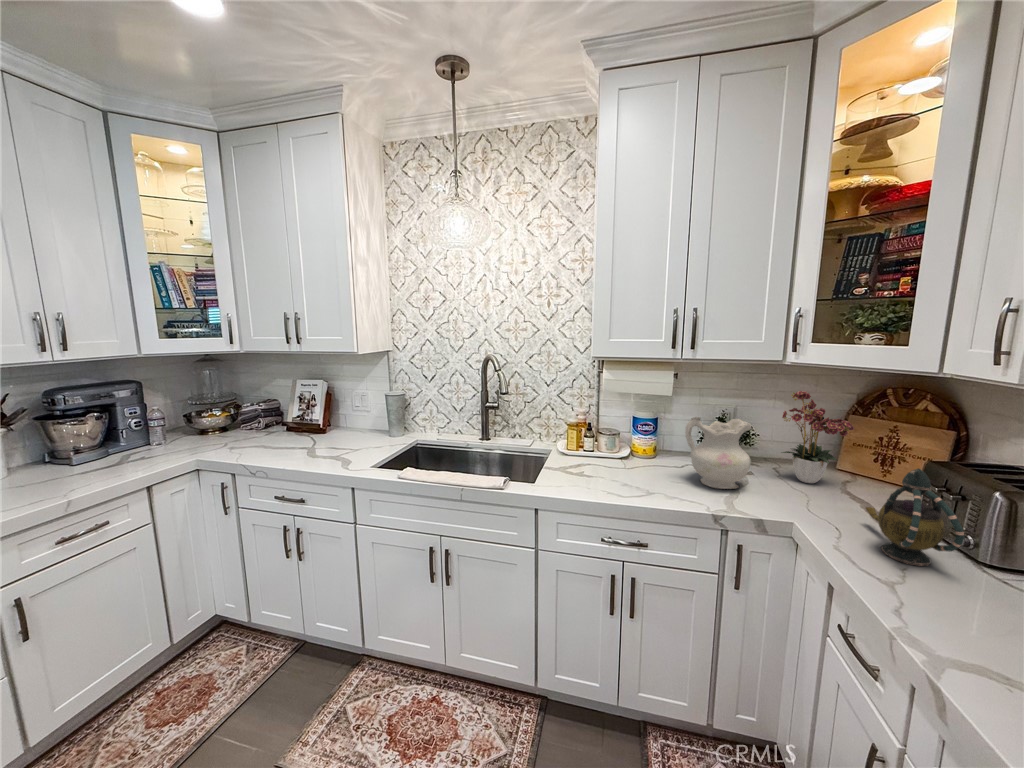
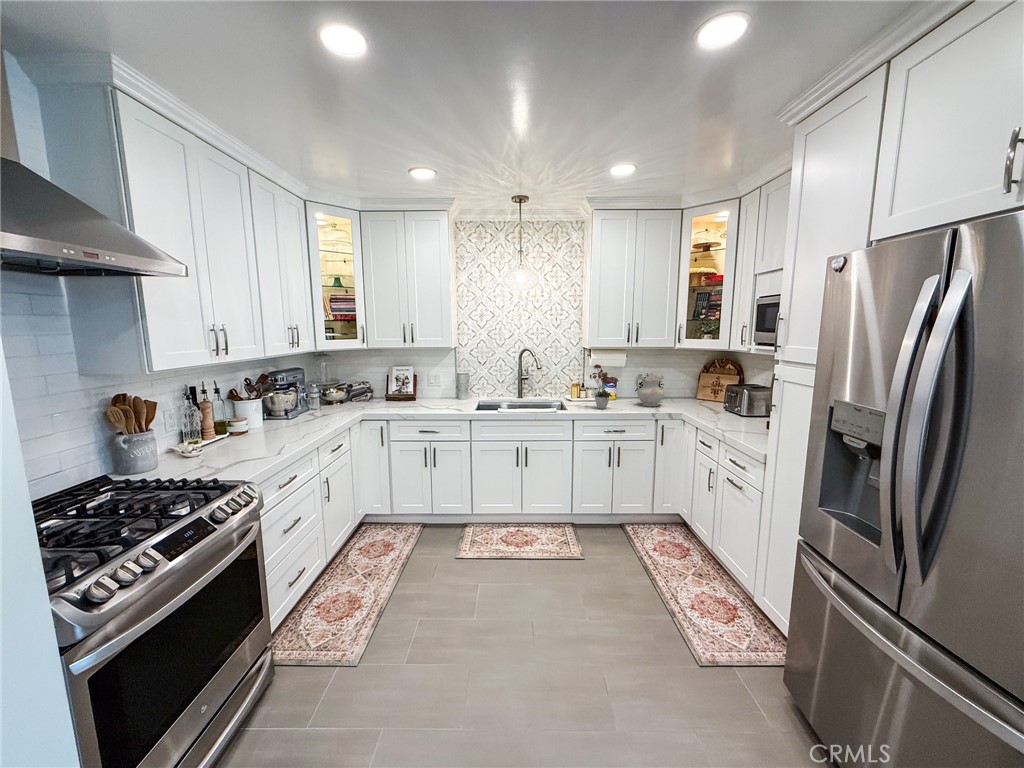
flower arrangement: present [782,391,854,483] -> present [590,364,618,409]
teapot: present [866,469,965,566] -> none [708,383,736,418]

